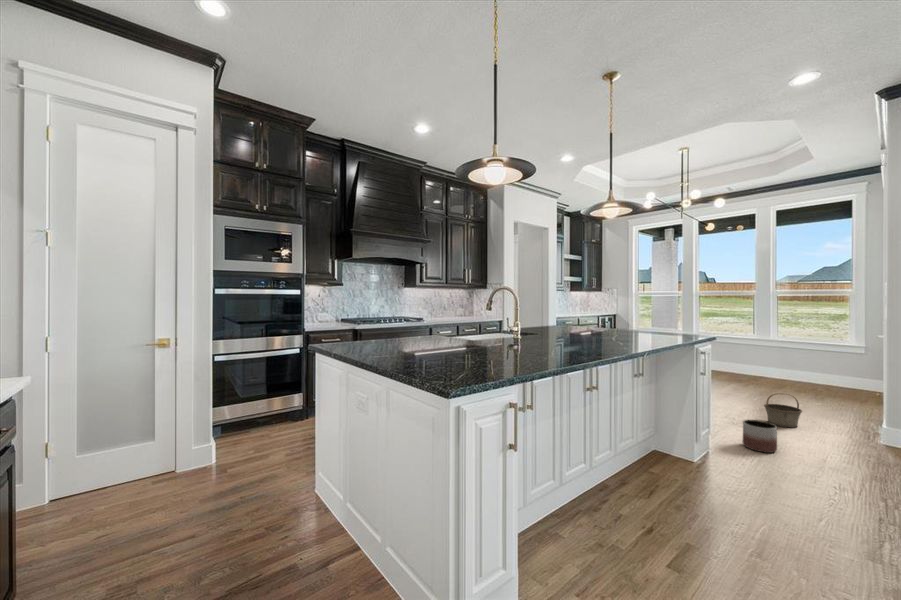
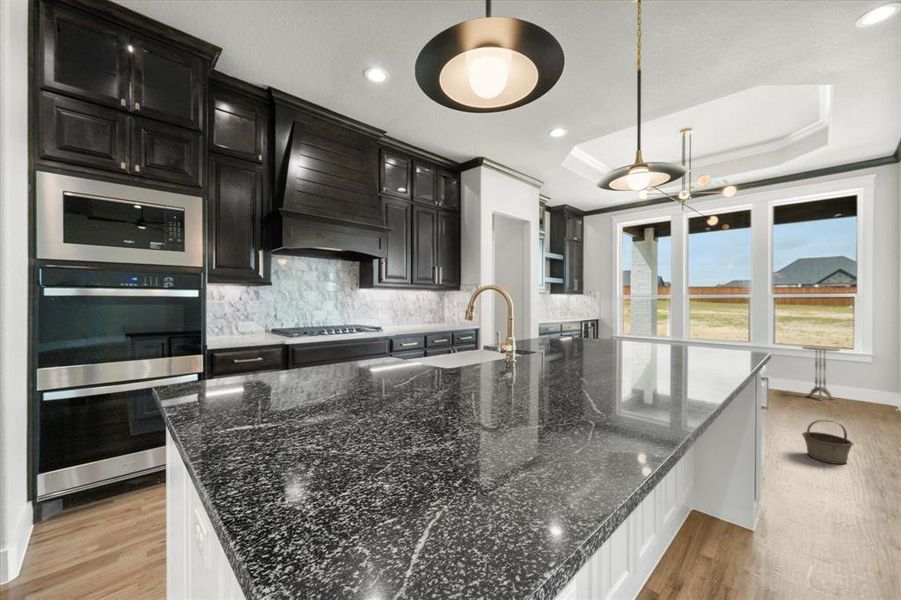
side table: none [798,339,832,387] -> present [803,346,839,400]
planter: present [743,420,777,453] -> none [803,464,854,512]

